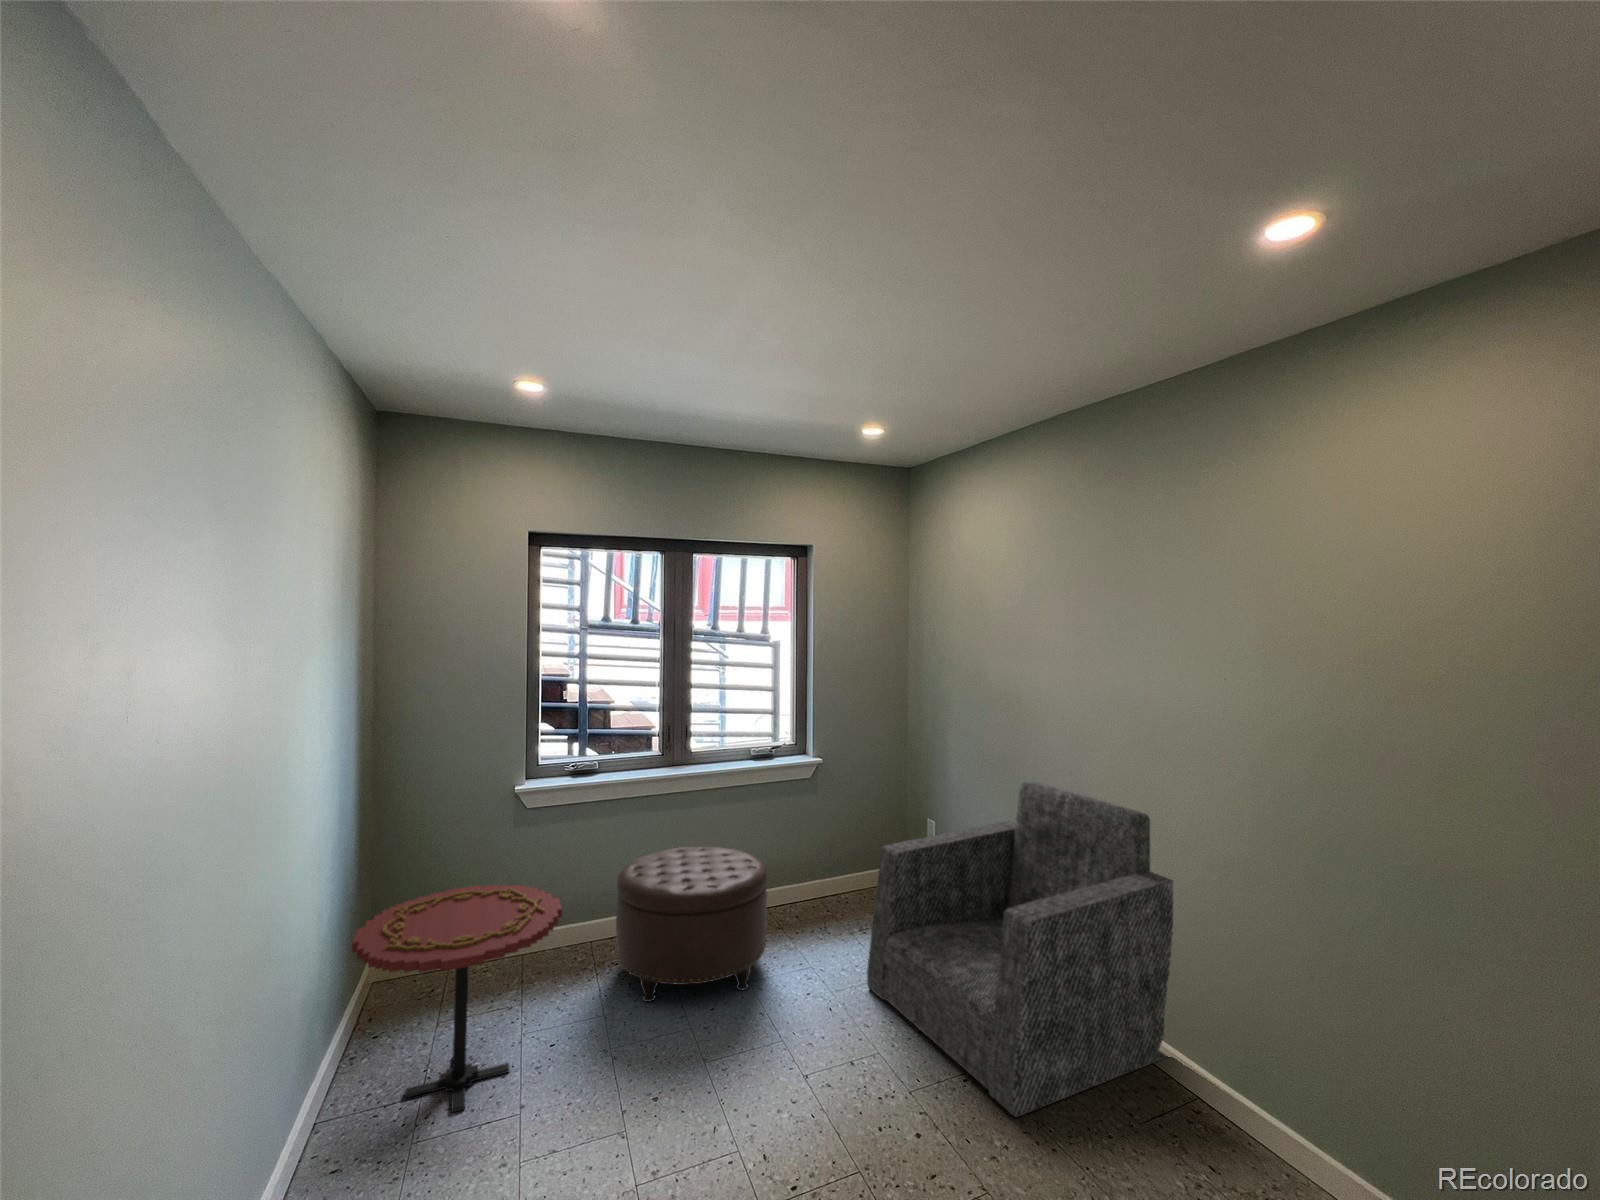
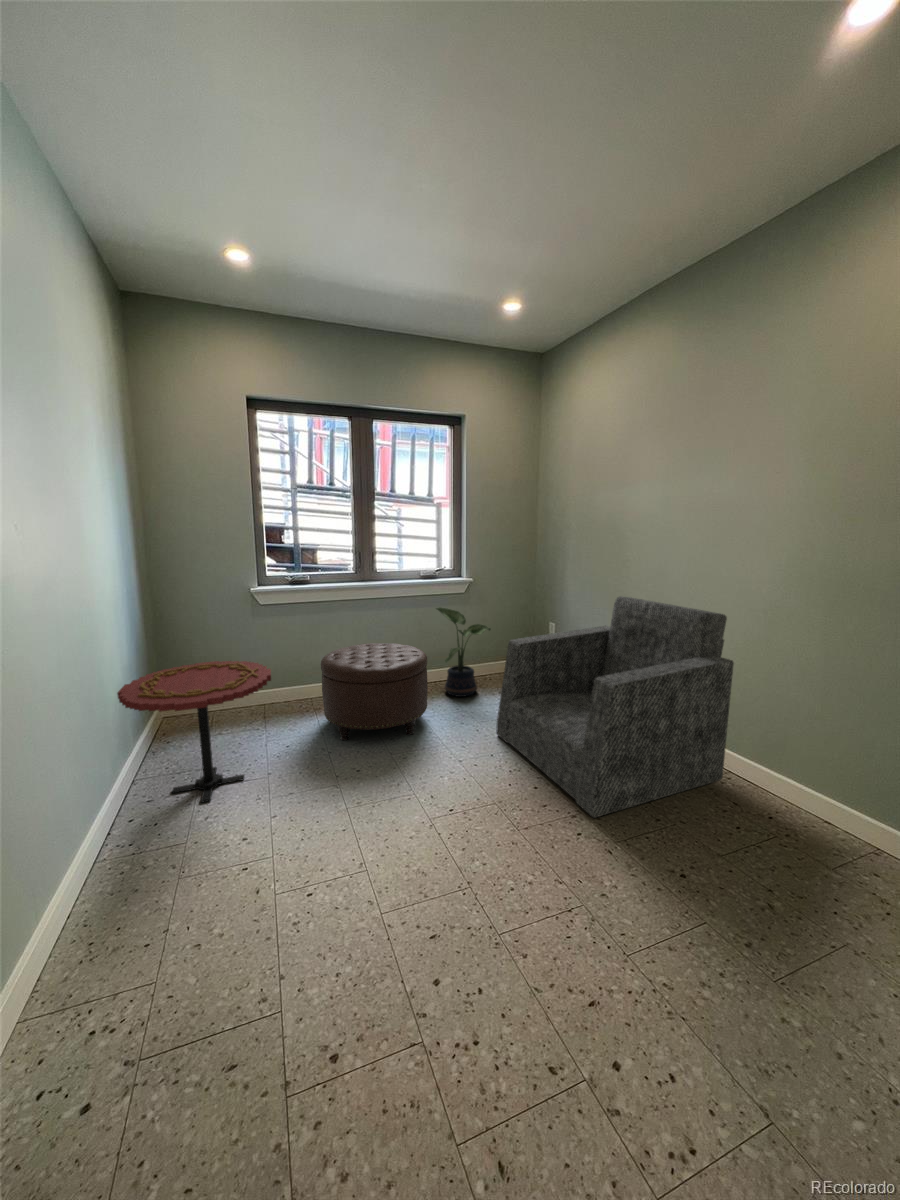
potted plant: none [771,789,849,925] -> present [436,608,491,697]

